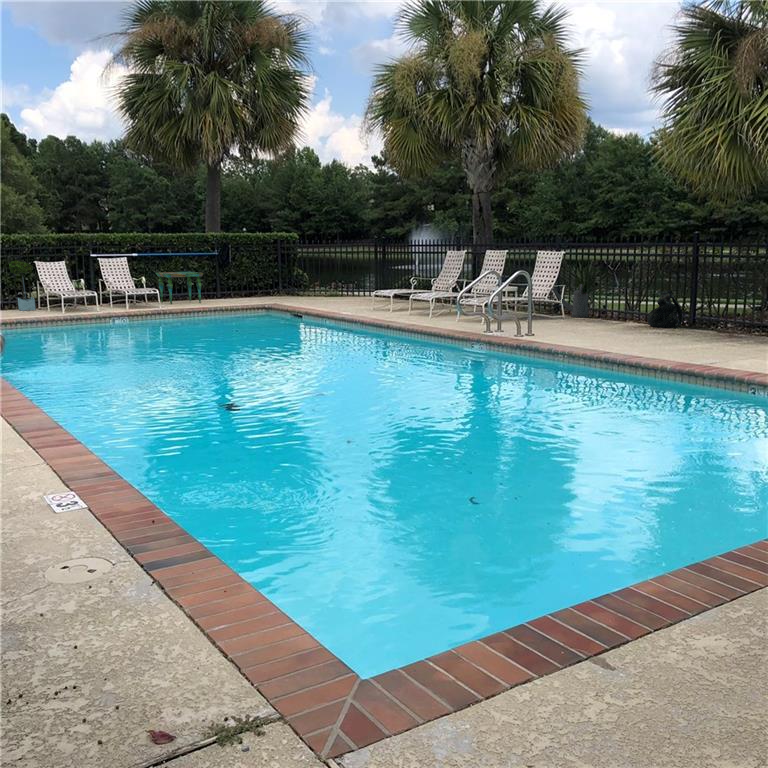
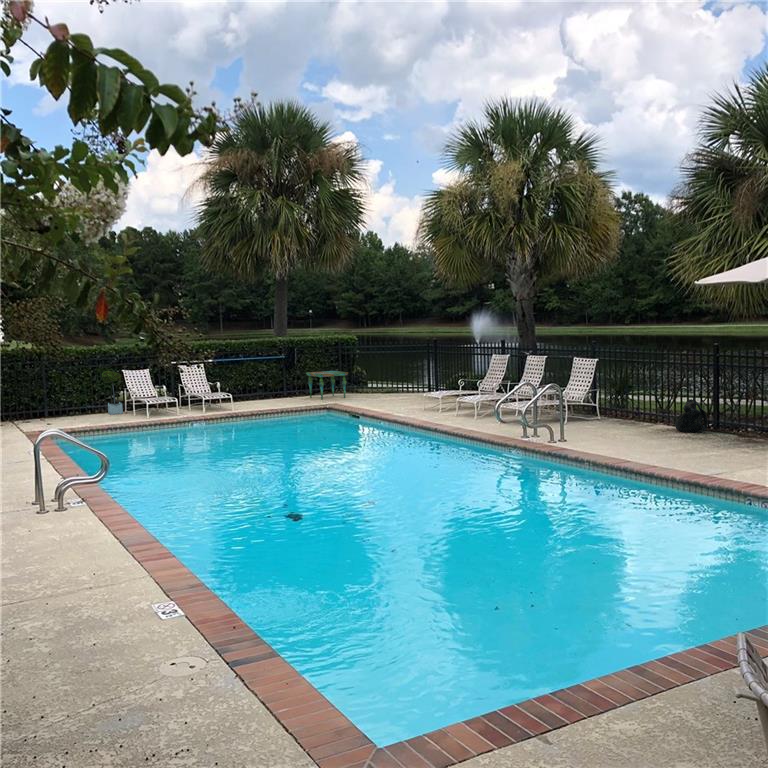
side table: present [156,272,203,304] -> present [306,371,348,400]
watering can: present [554,284,594,318] -> none [589,389,628,420]

